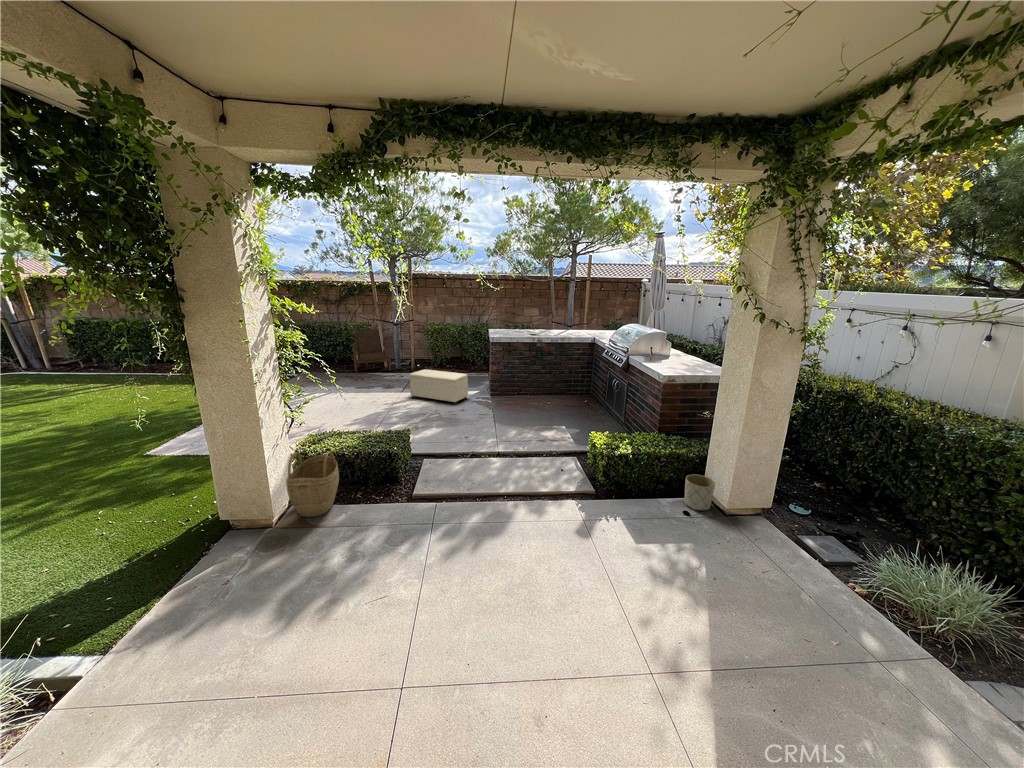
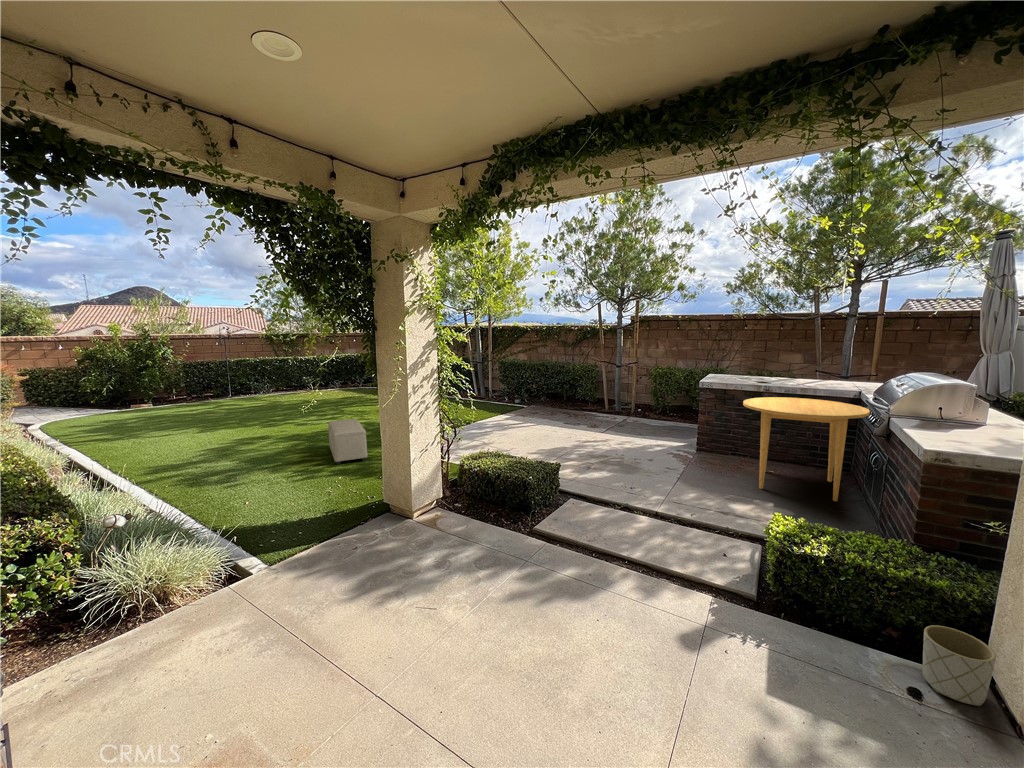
armchair: present [352,329,391,373] -> none [572,369,608,412]
dining table: none [531,347,607,417] -> present [743,397,870,501]
ottoman: present [410,369,468,404] -> present [328,419,367,465]
woven basket: present [286,451,339,517] -> none [428,461,475,523]

